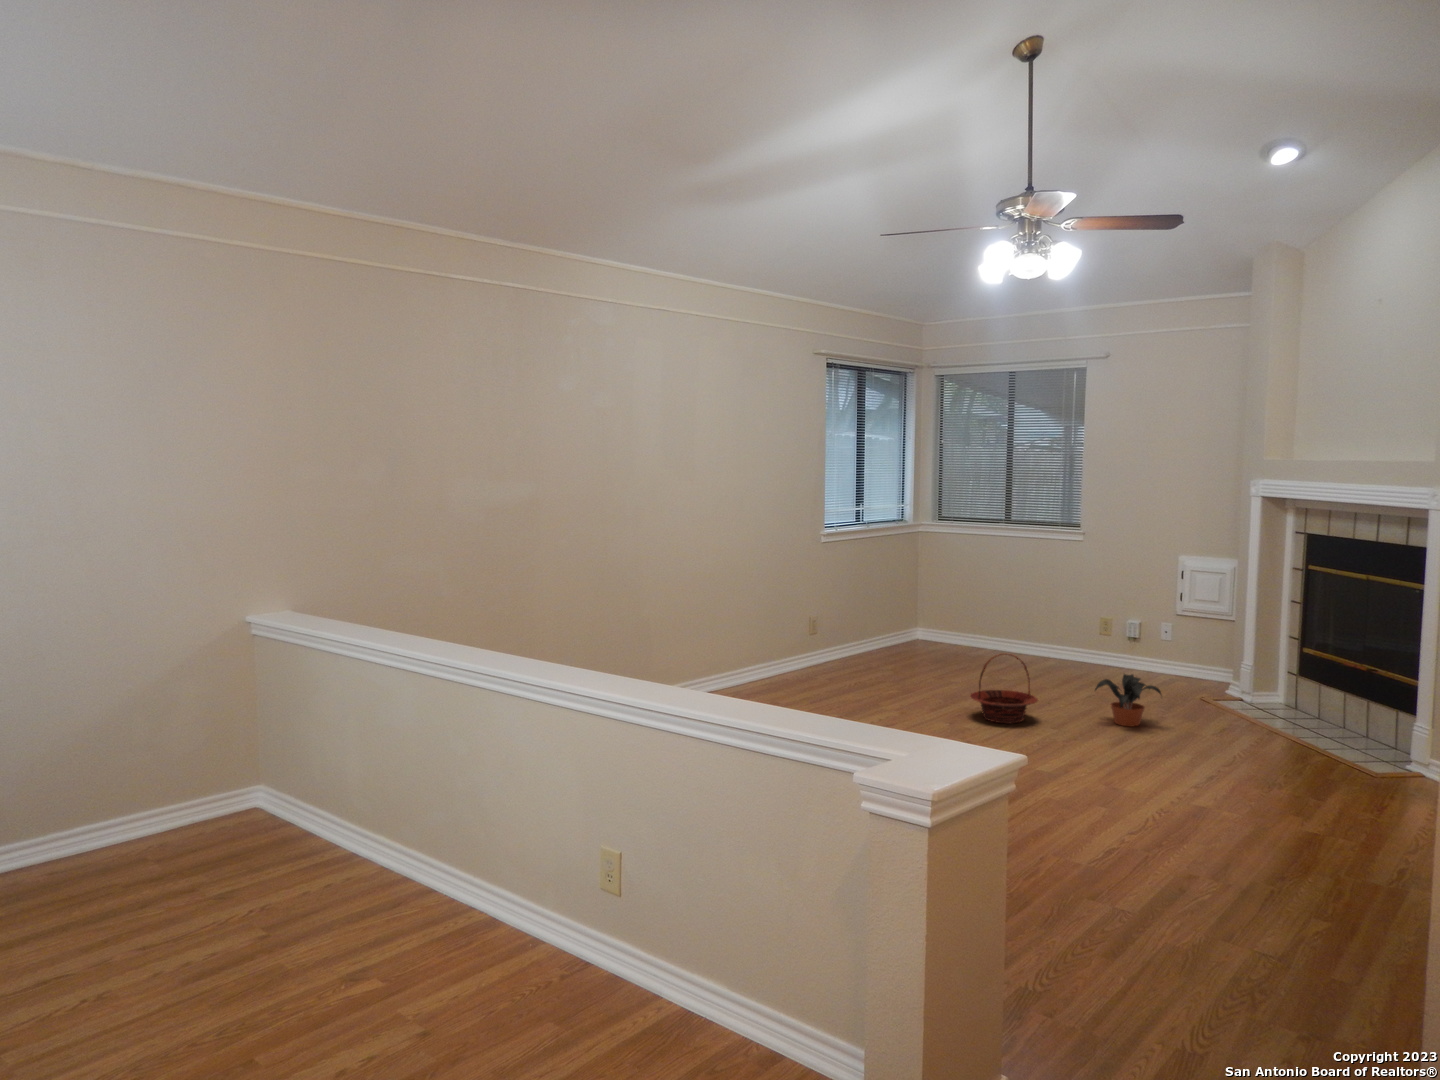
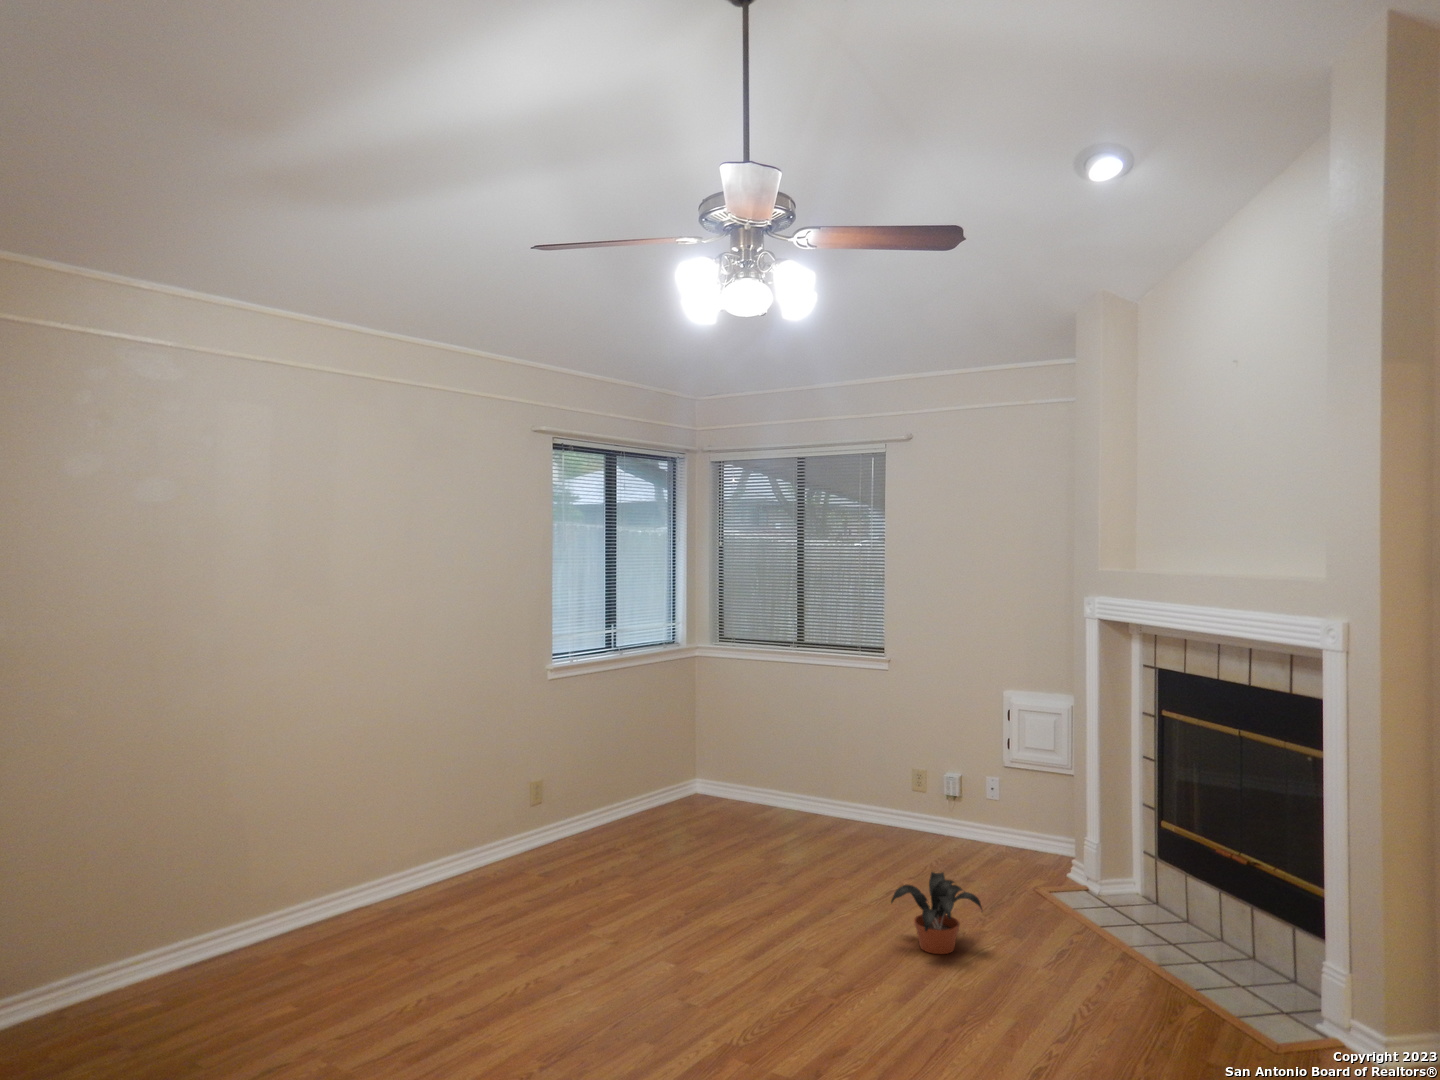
basket: present [970,654,1038,724] -> none [719,851,814,959]

